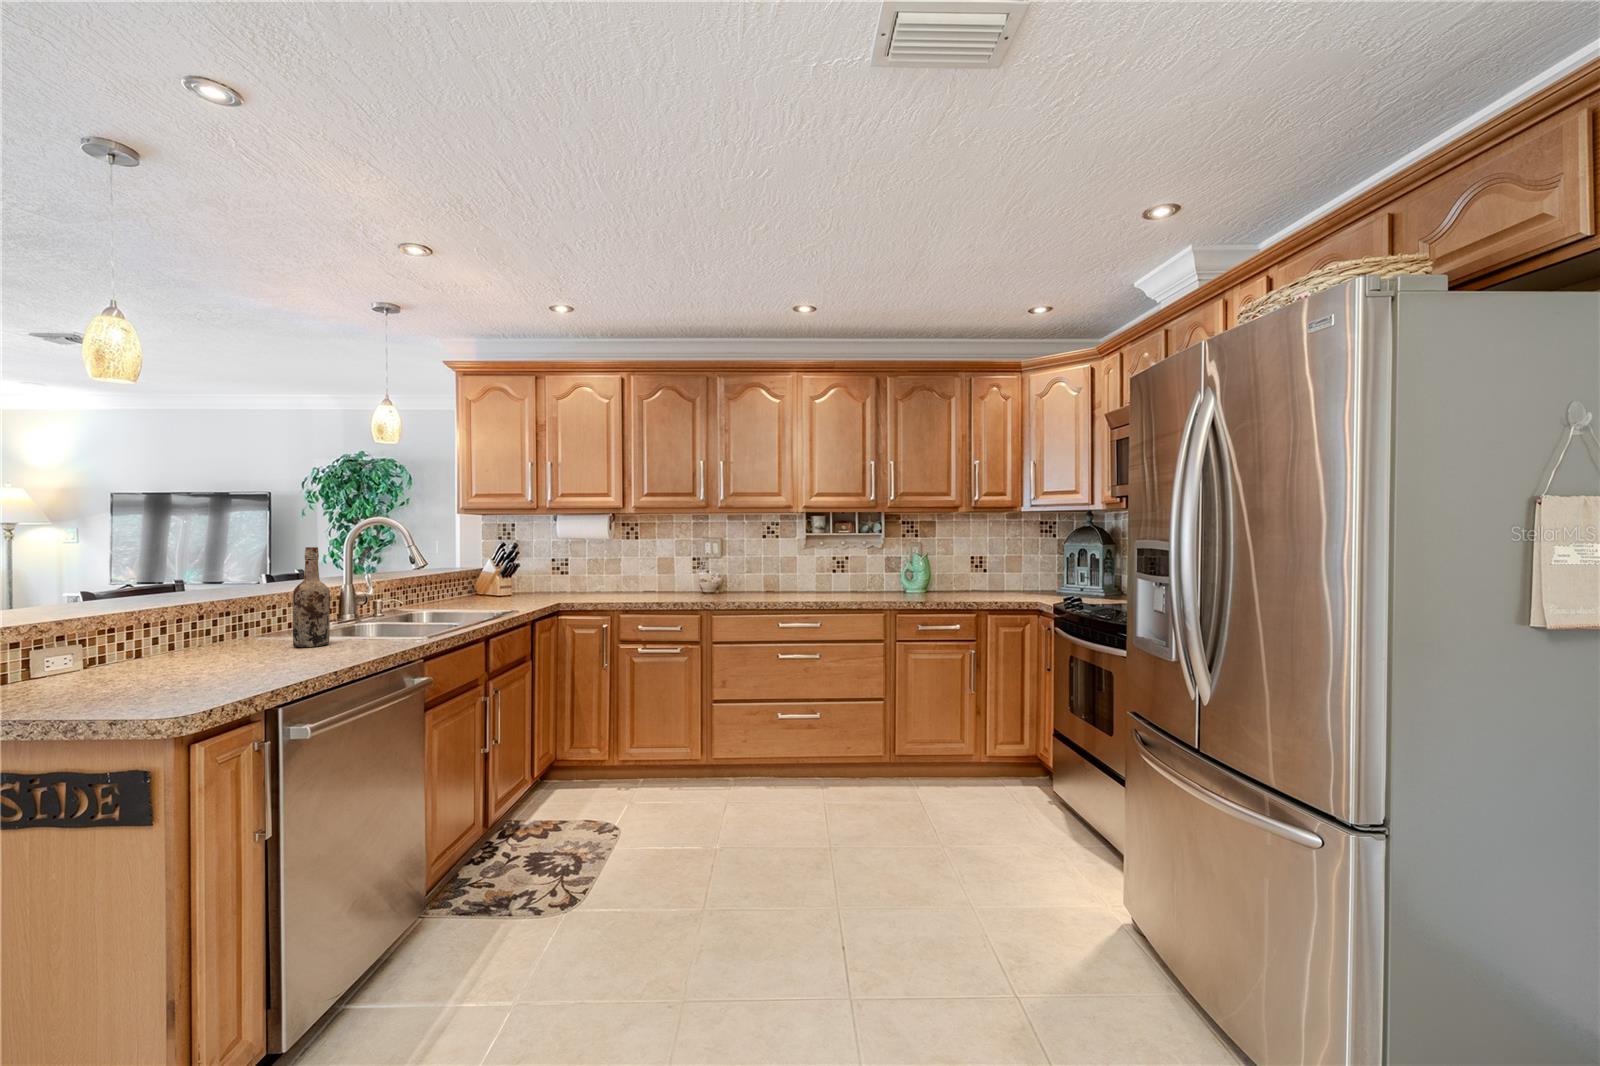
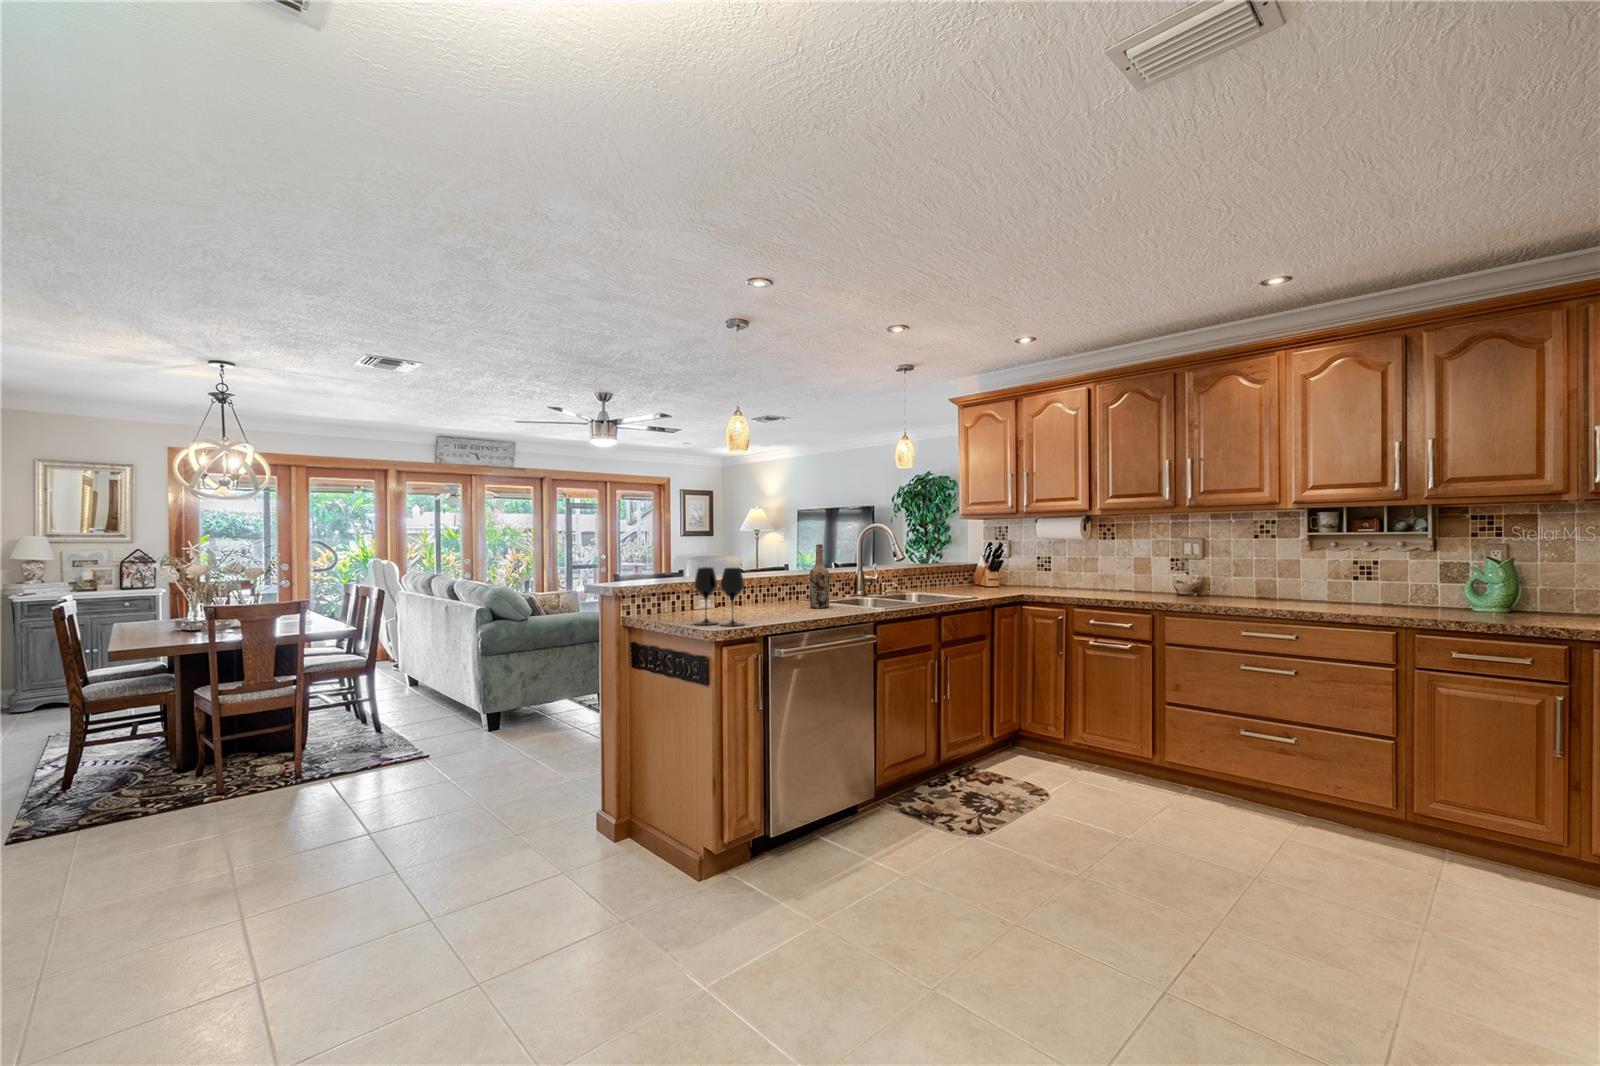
wine glass: none [78,592,218,711] -> present [694,567,744,626]

